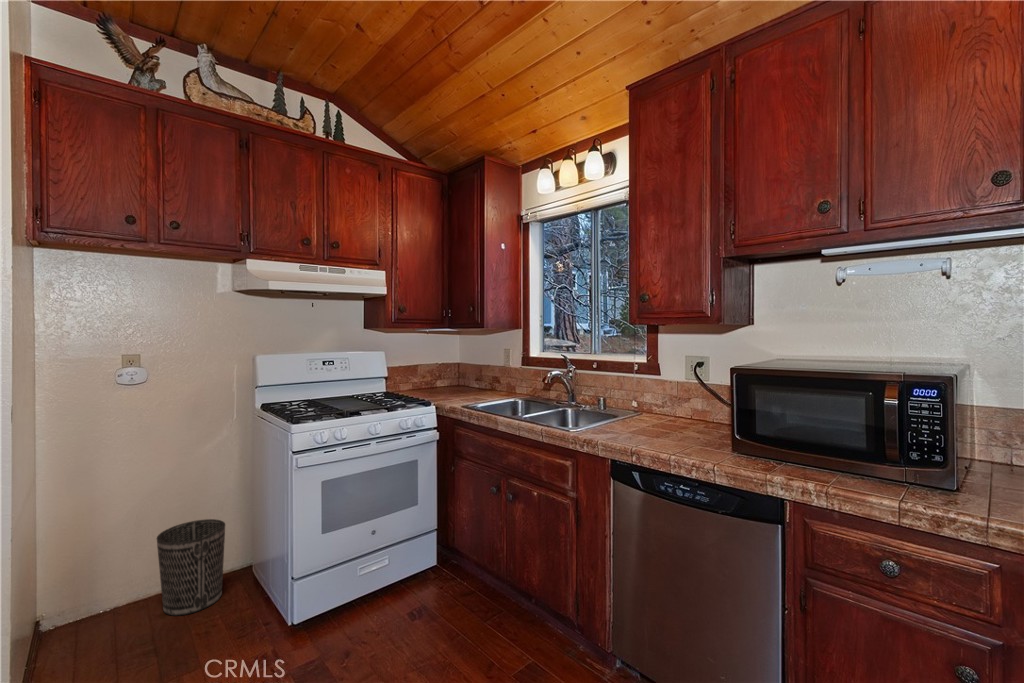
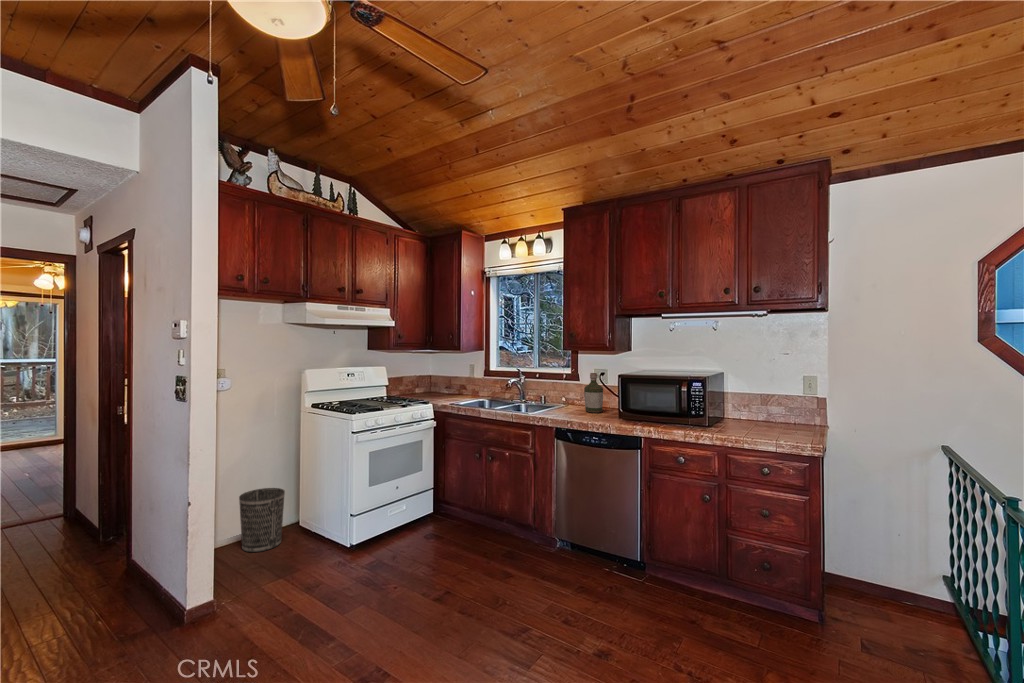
bottle: none [666,363,700,432] -> present [584,373,603,413]

